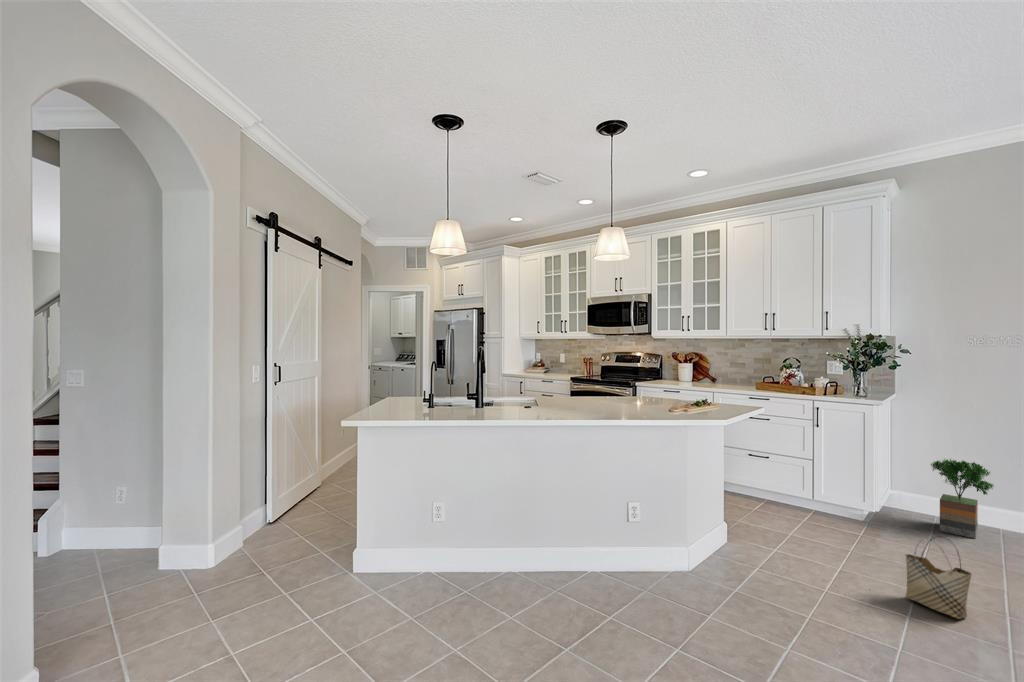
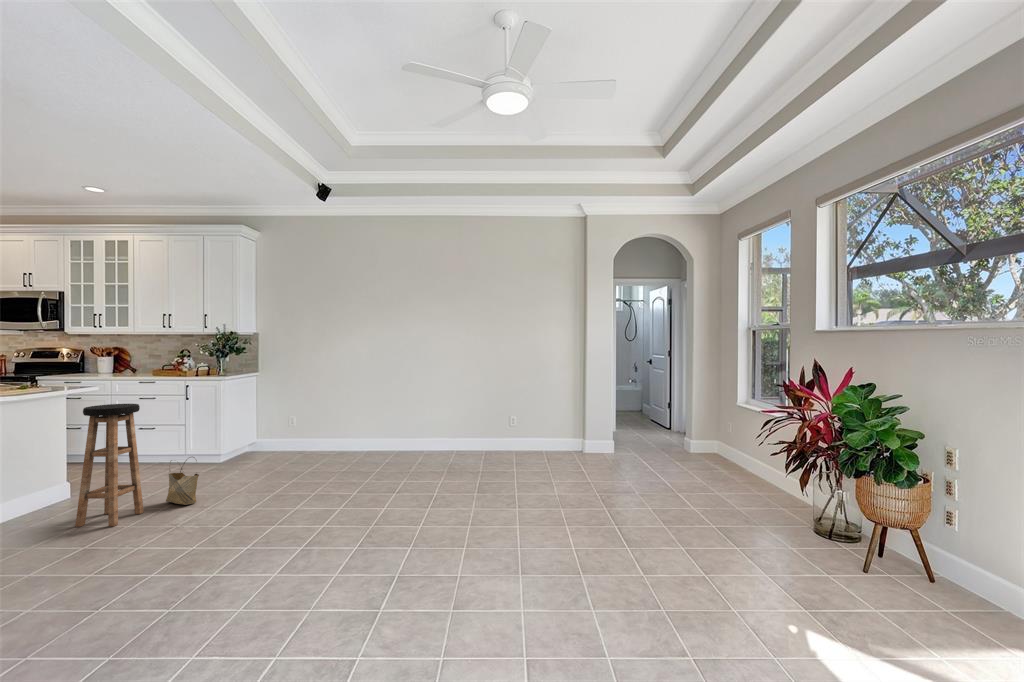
bar stool: none [824,444,900,637] -> present [75,404,144,527]
potted tree: present [931,459,994,538] -> none [266,412,298,460]

